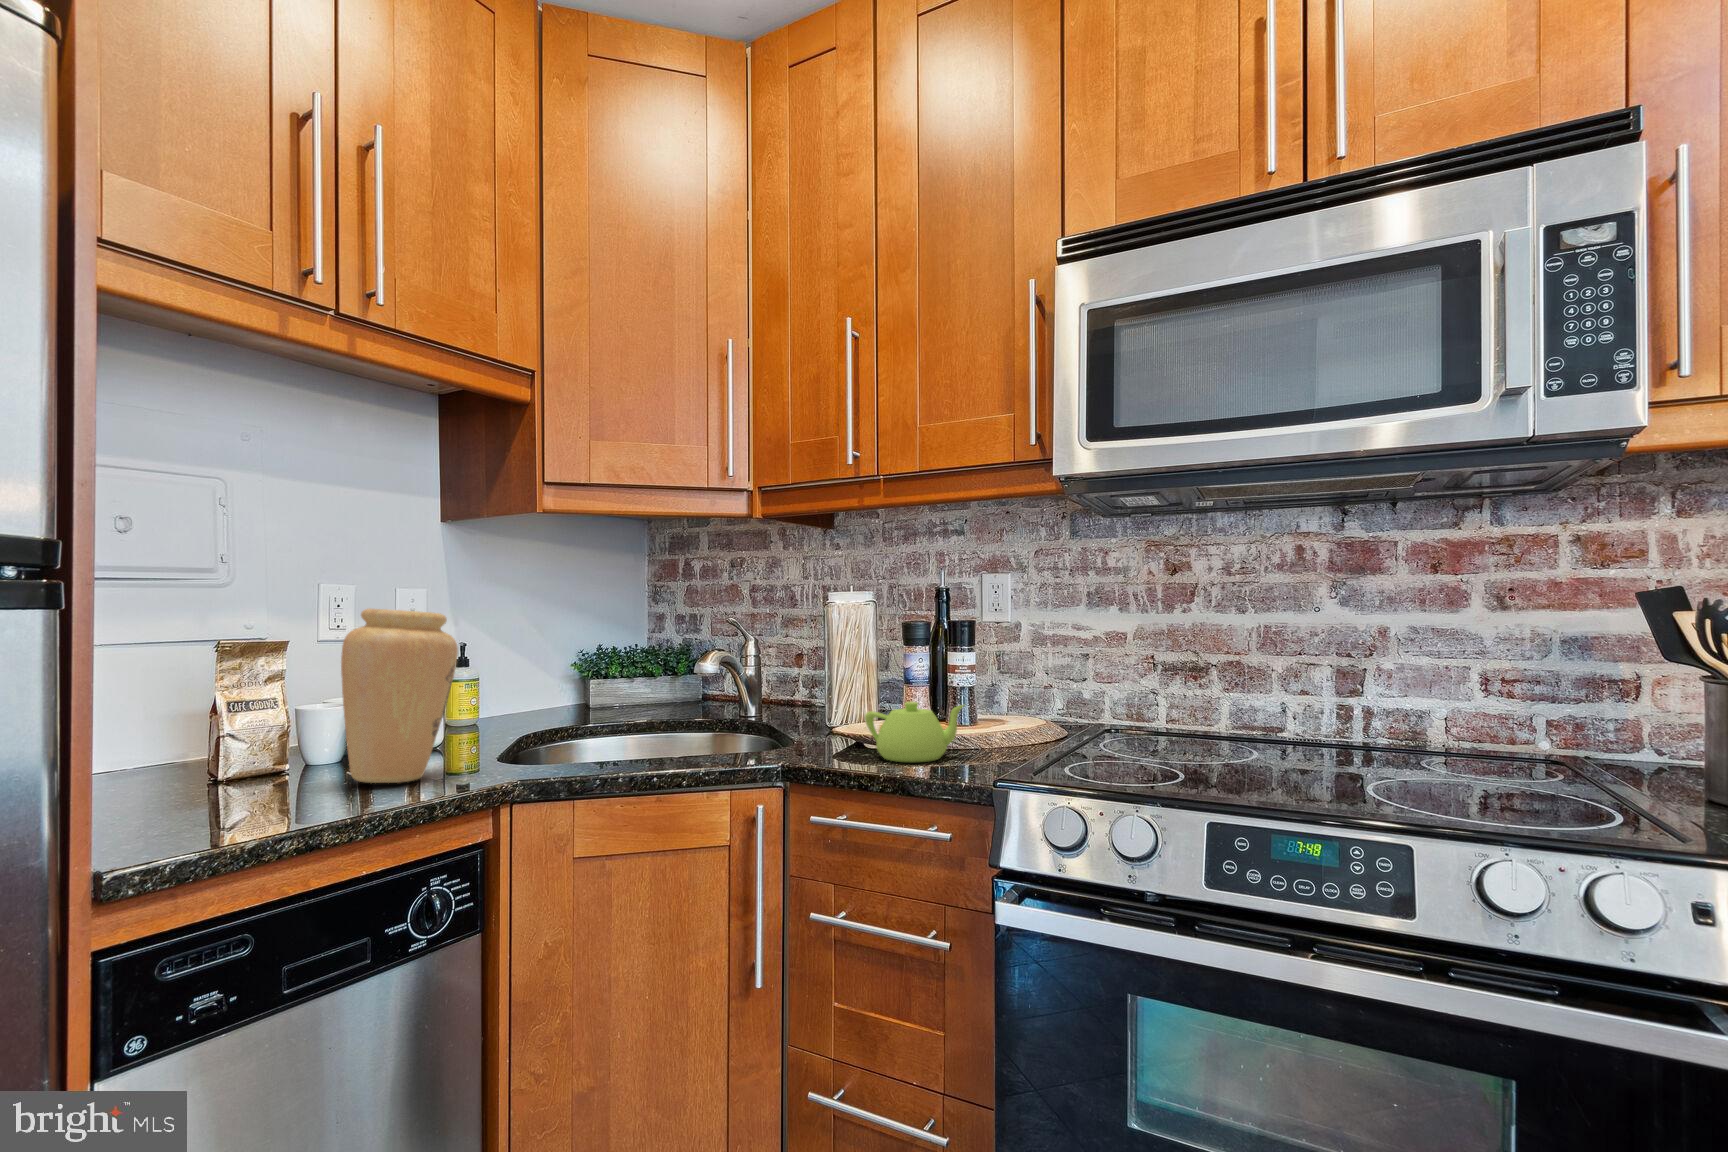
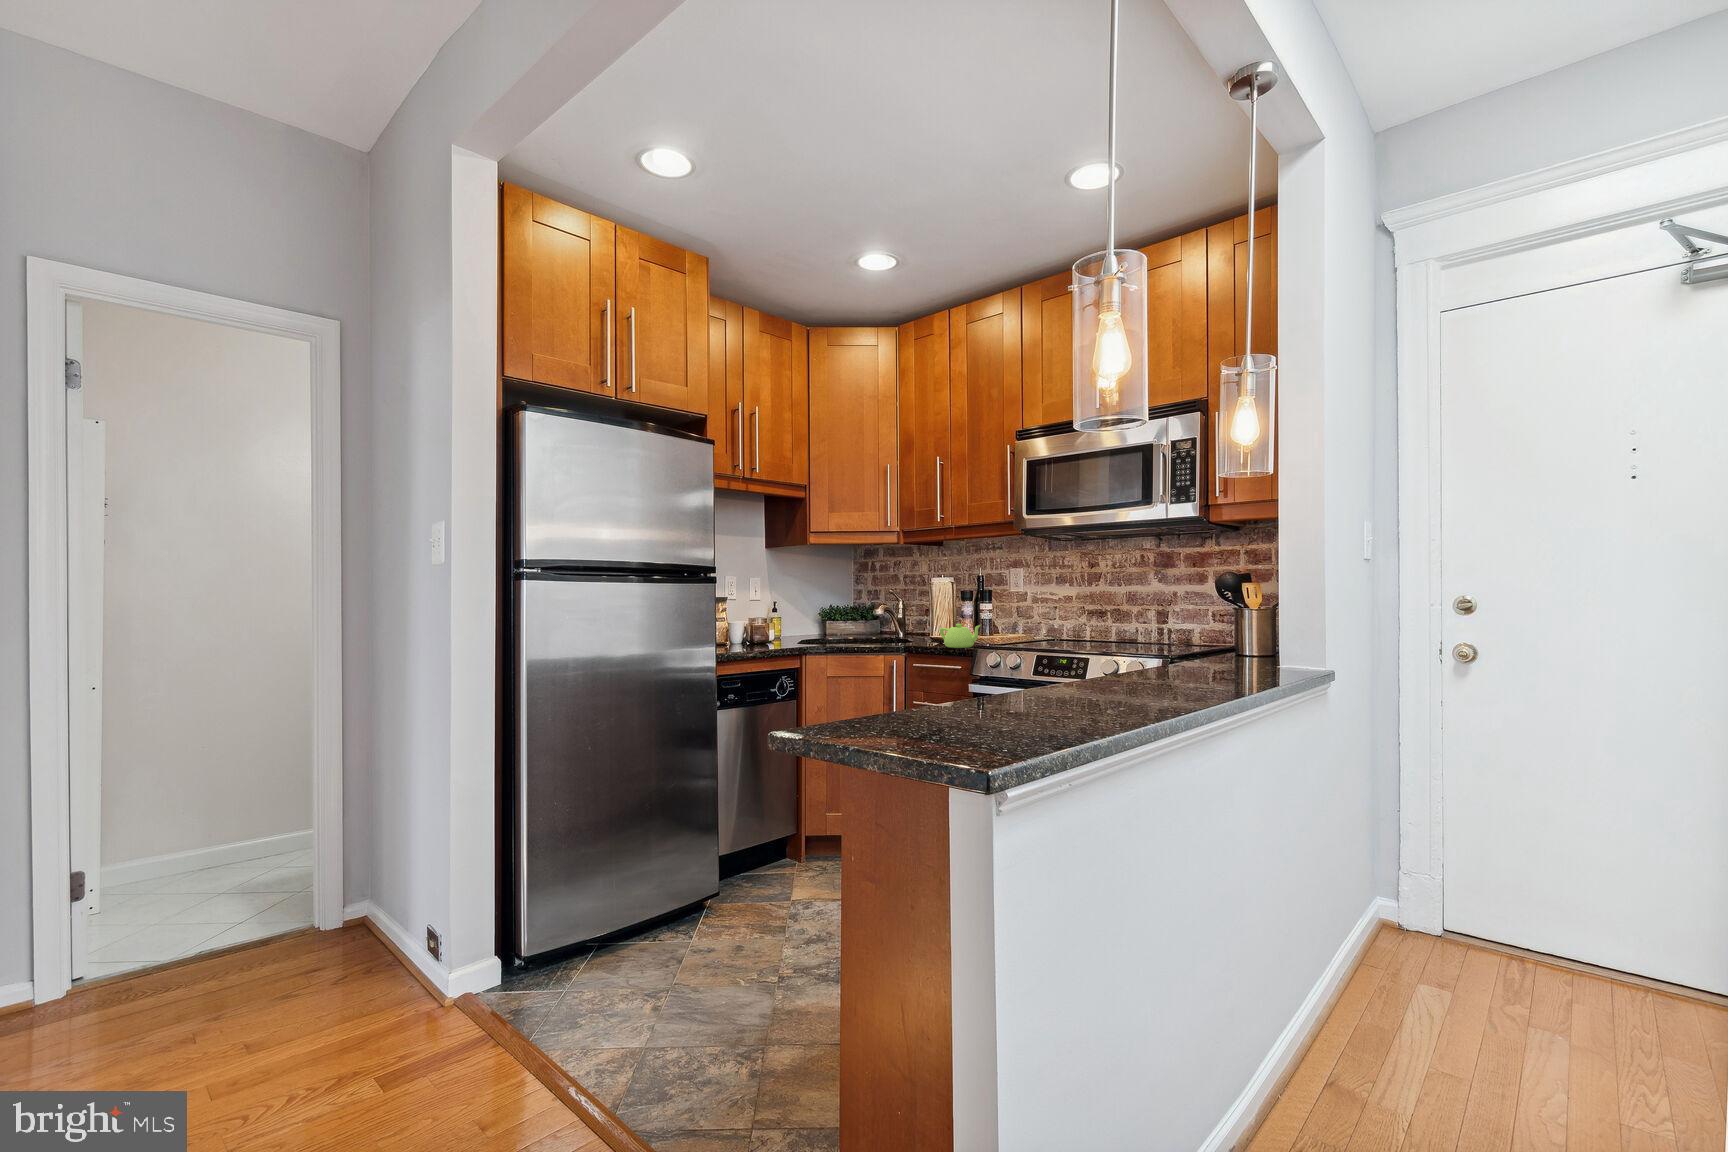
vase: present [341,608,458,783] -> none [740,585,779,650]

